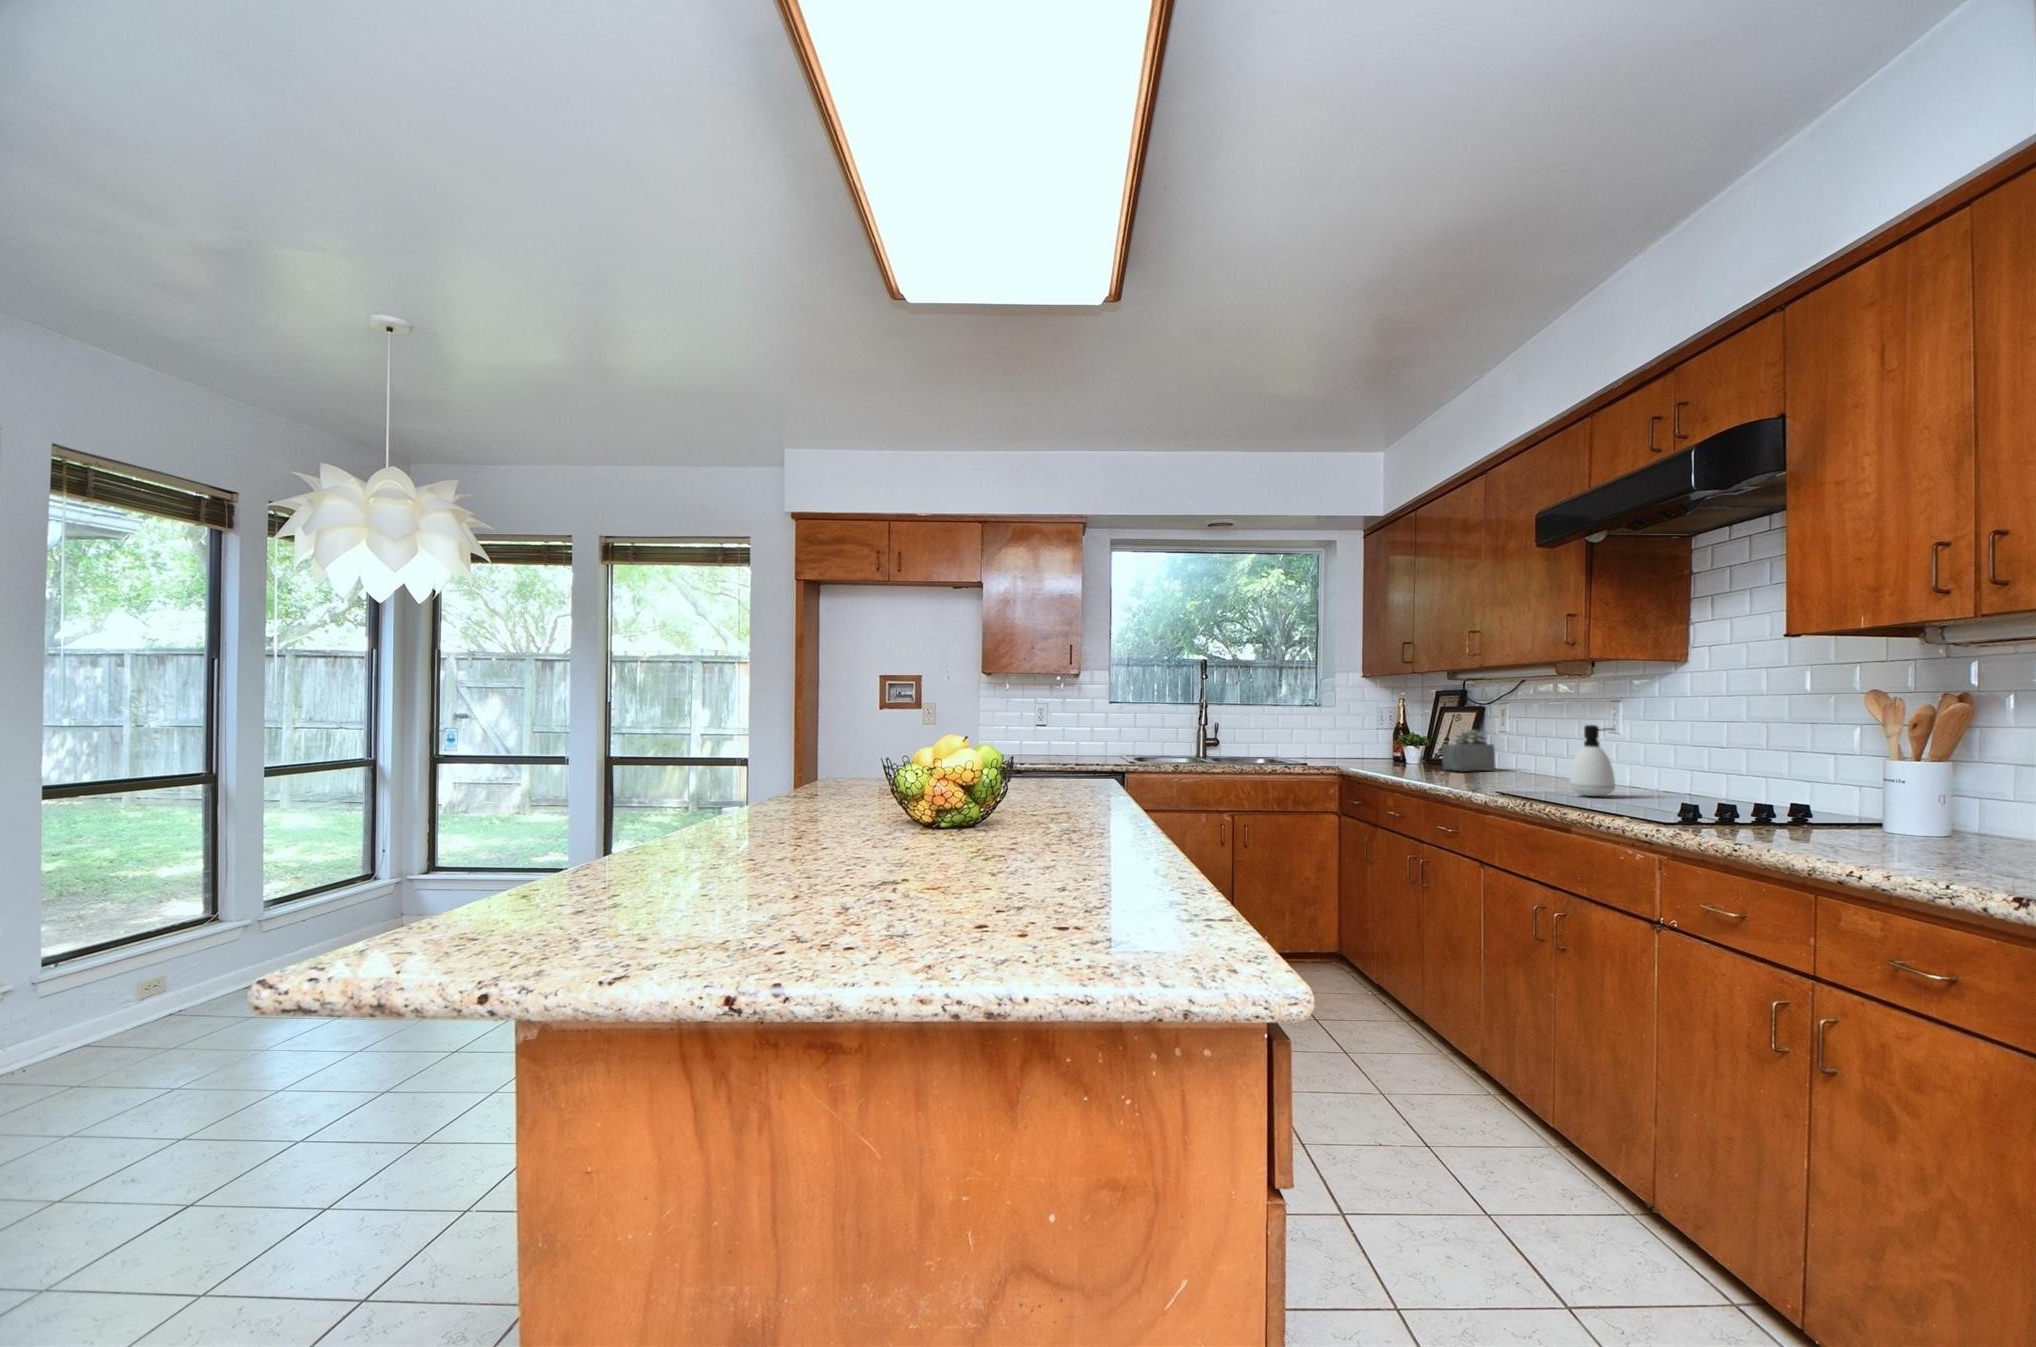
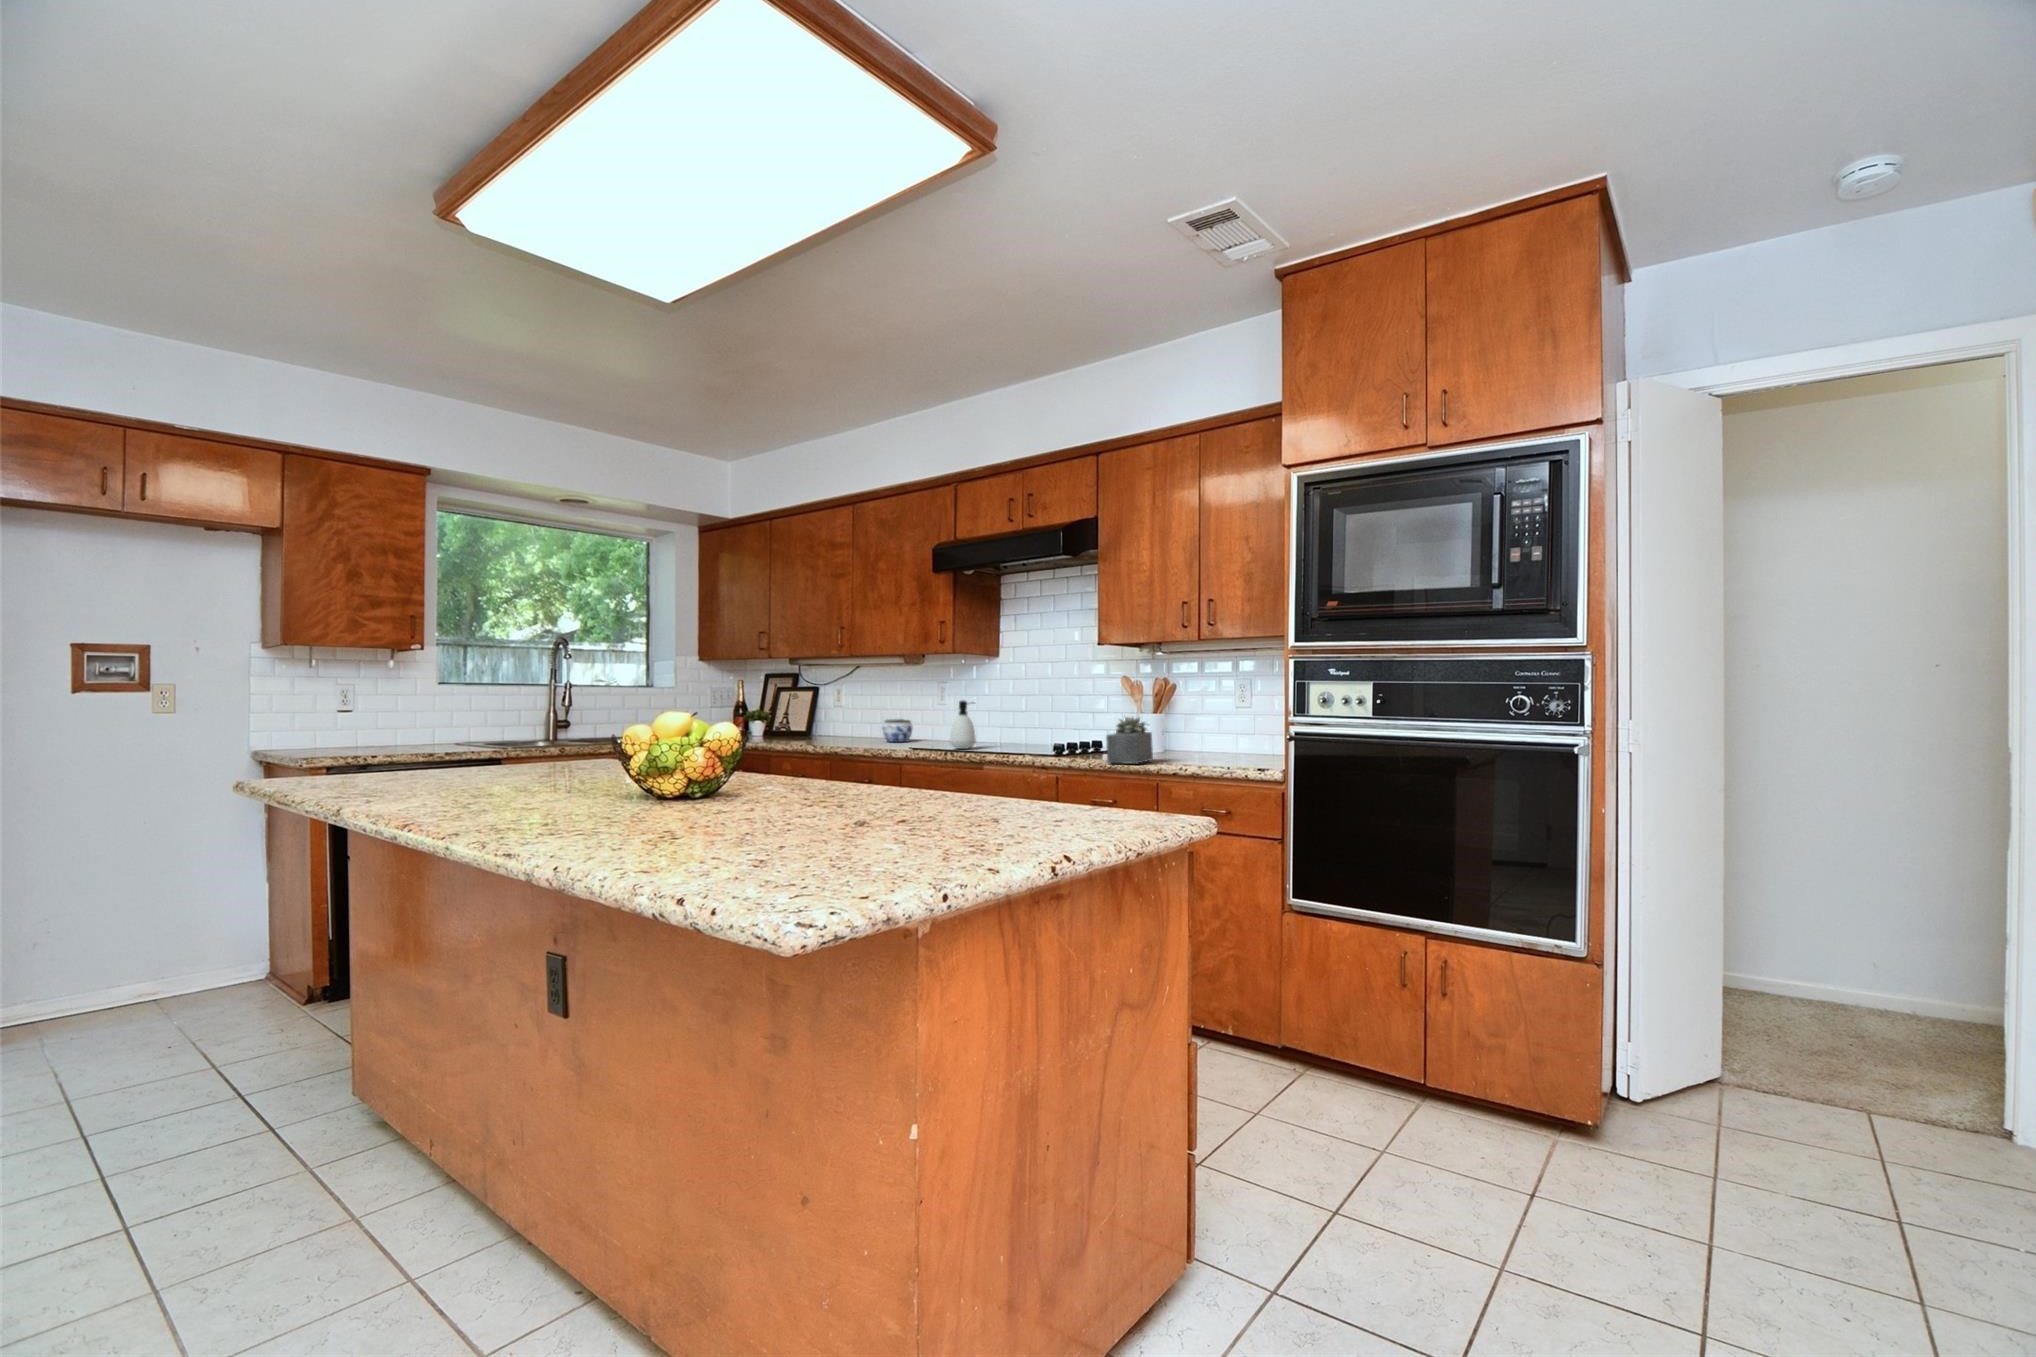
succulent plant: present [1442,730,1496,771] -> present [1106,717,1153,763]
jar: none [1516,750,1562,782] -> present [883,719,913,742]

